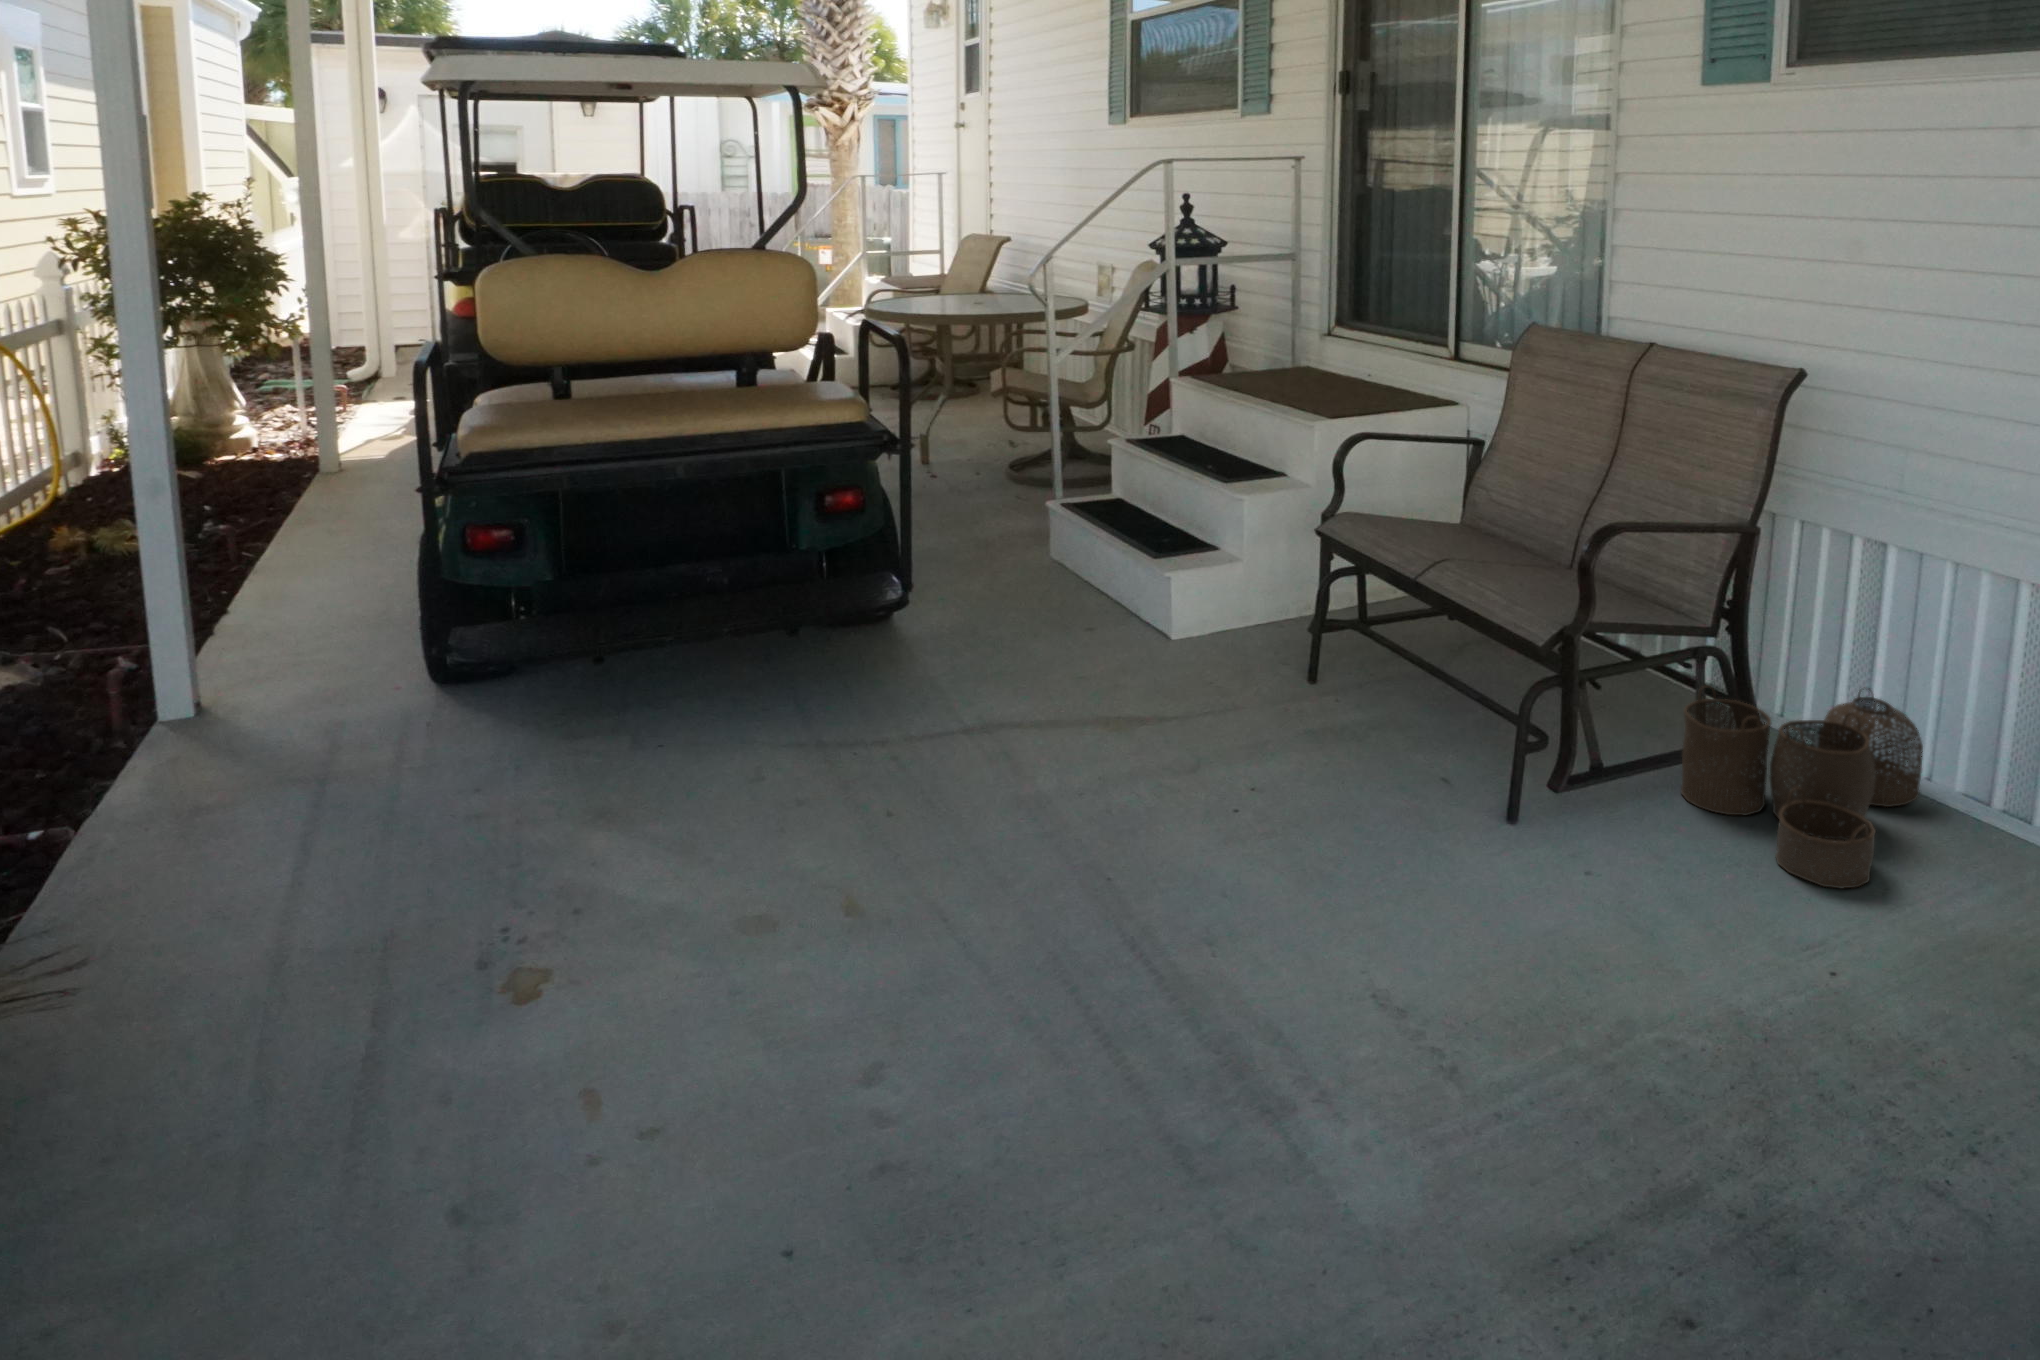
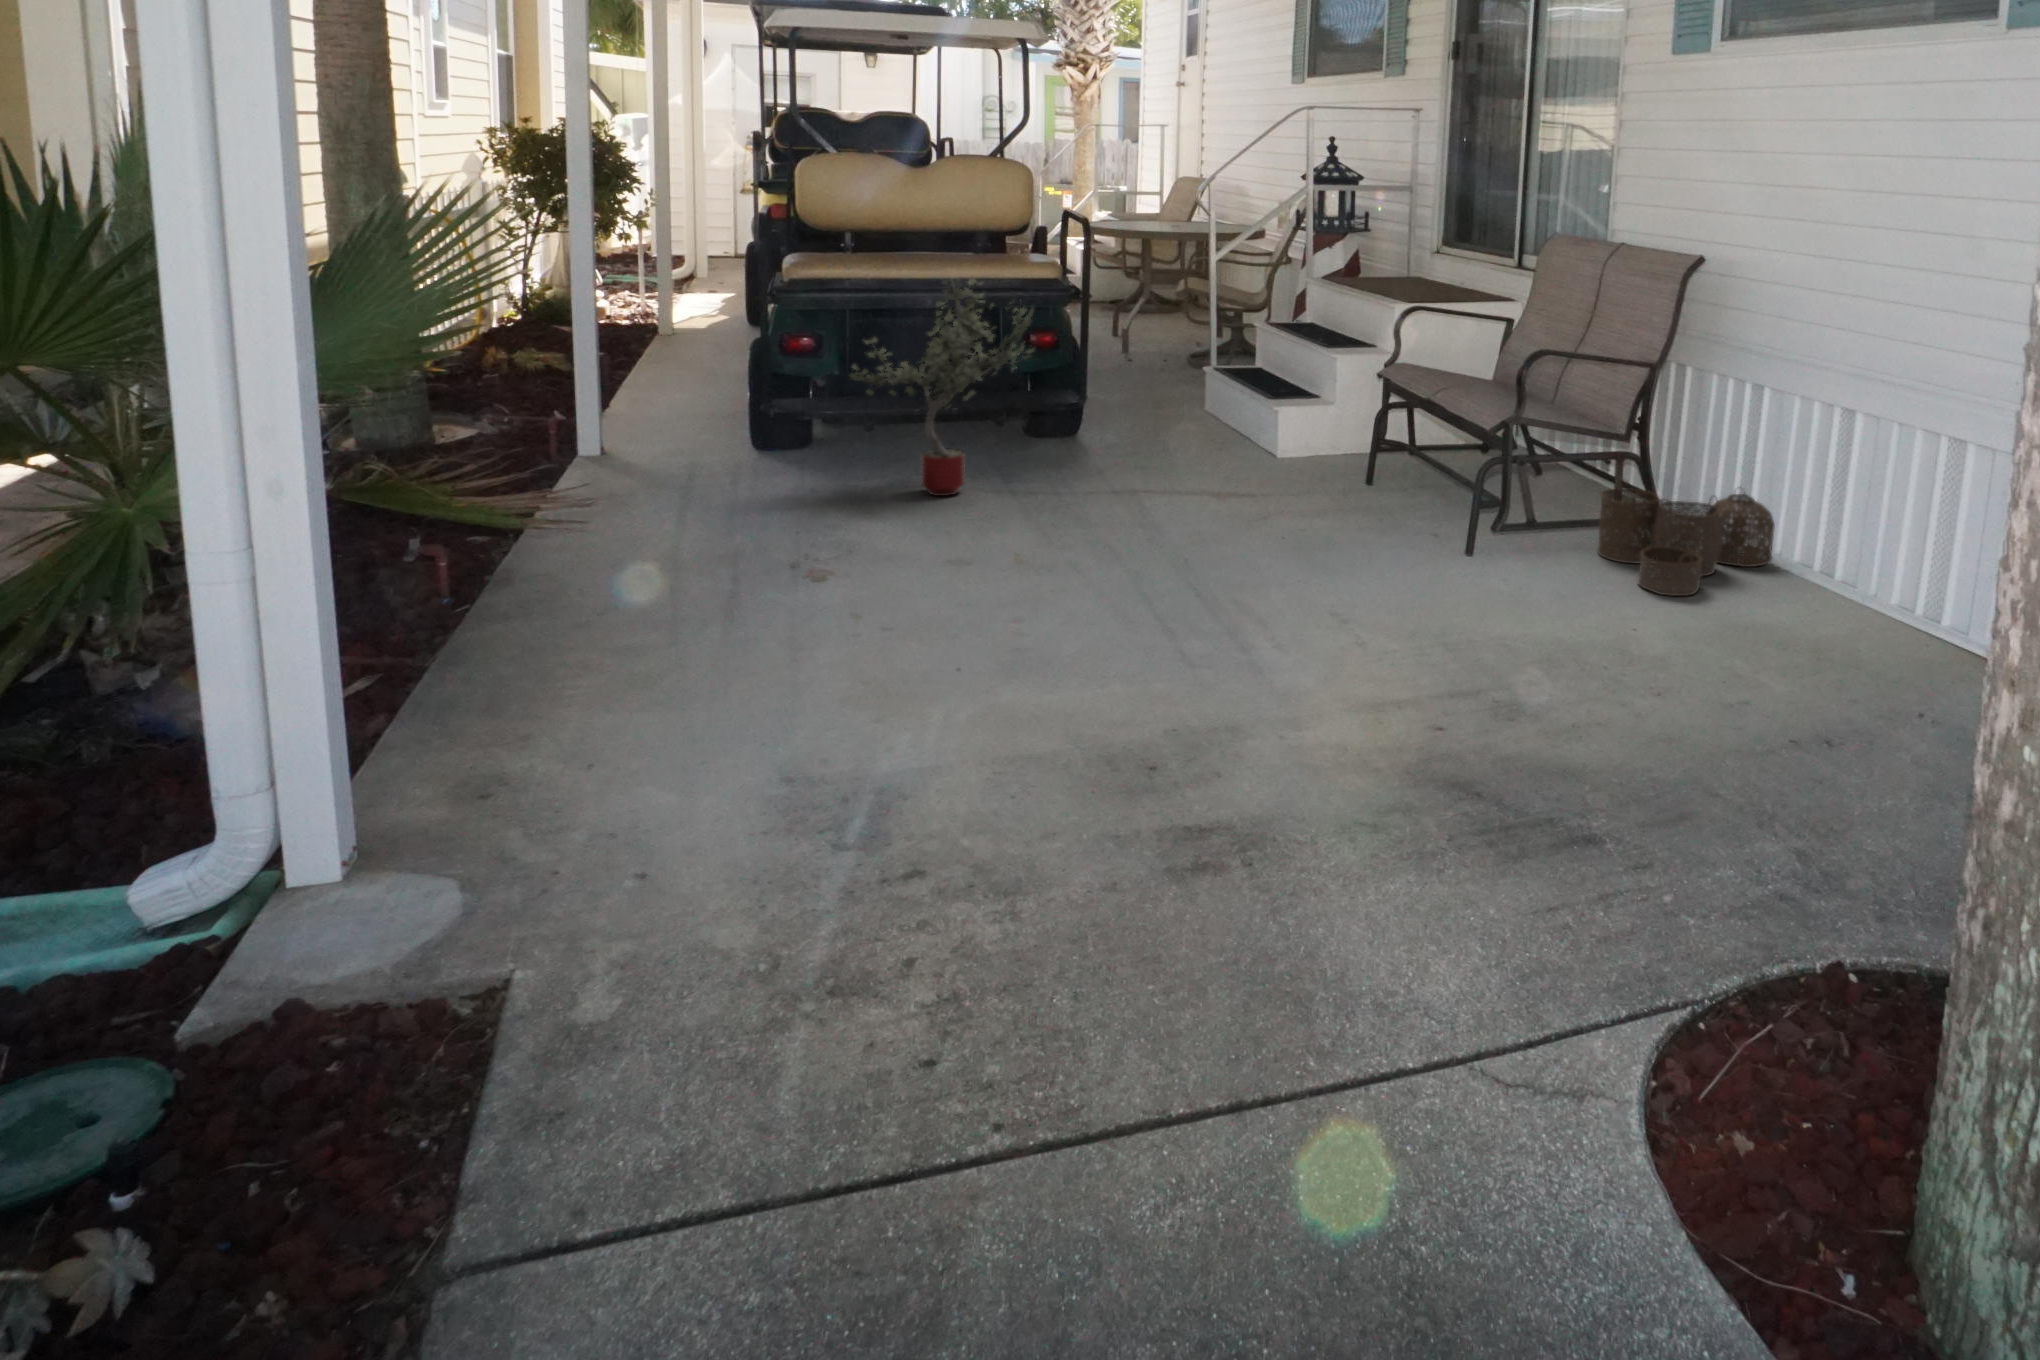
potted tree: none [559,433,847,762] -> present [850,277,1036,496]

